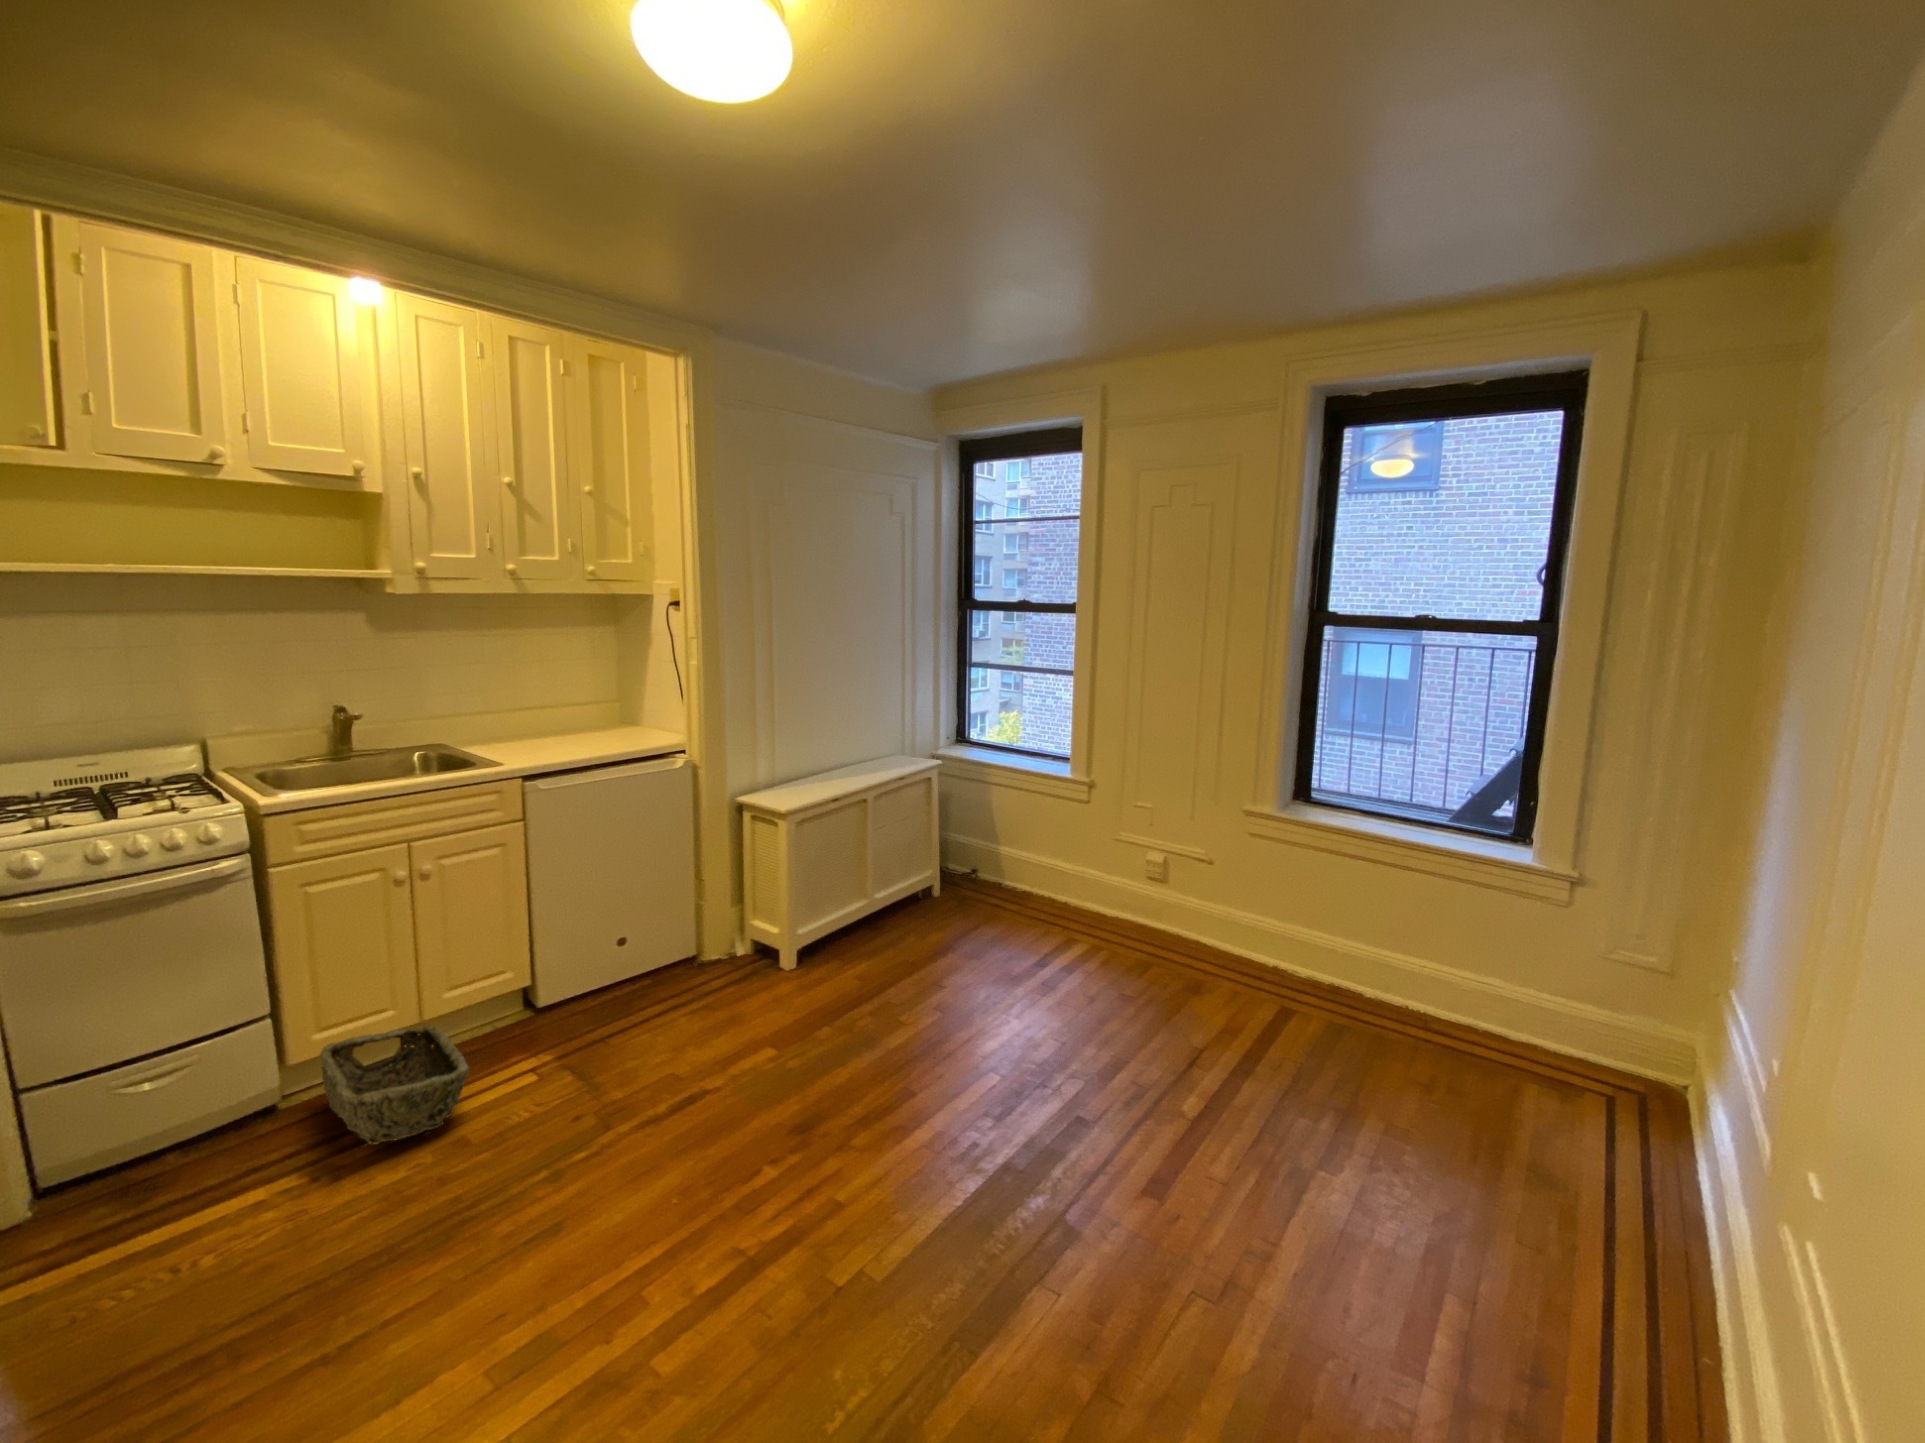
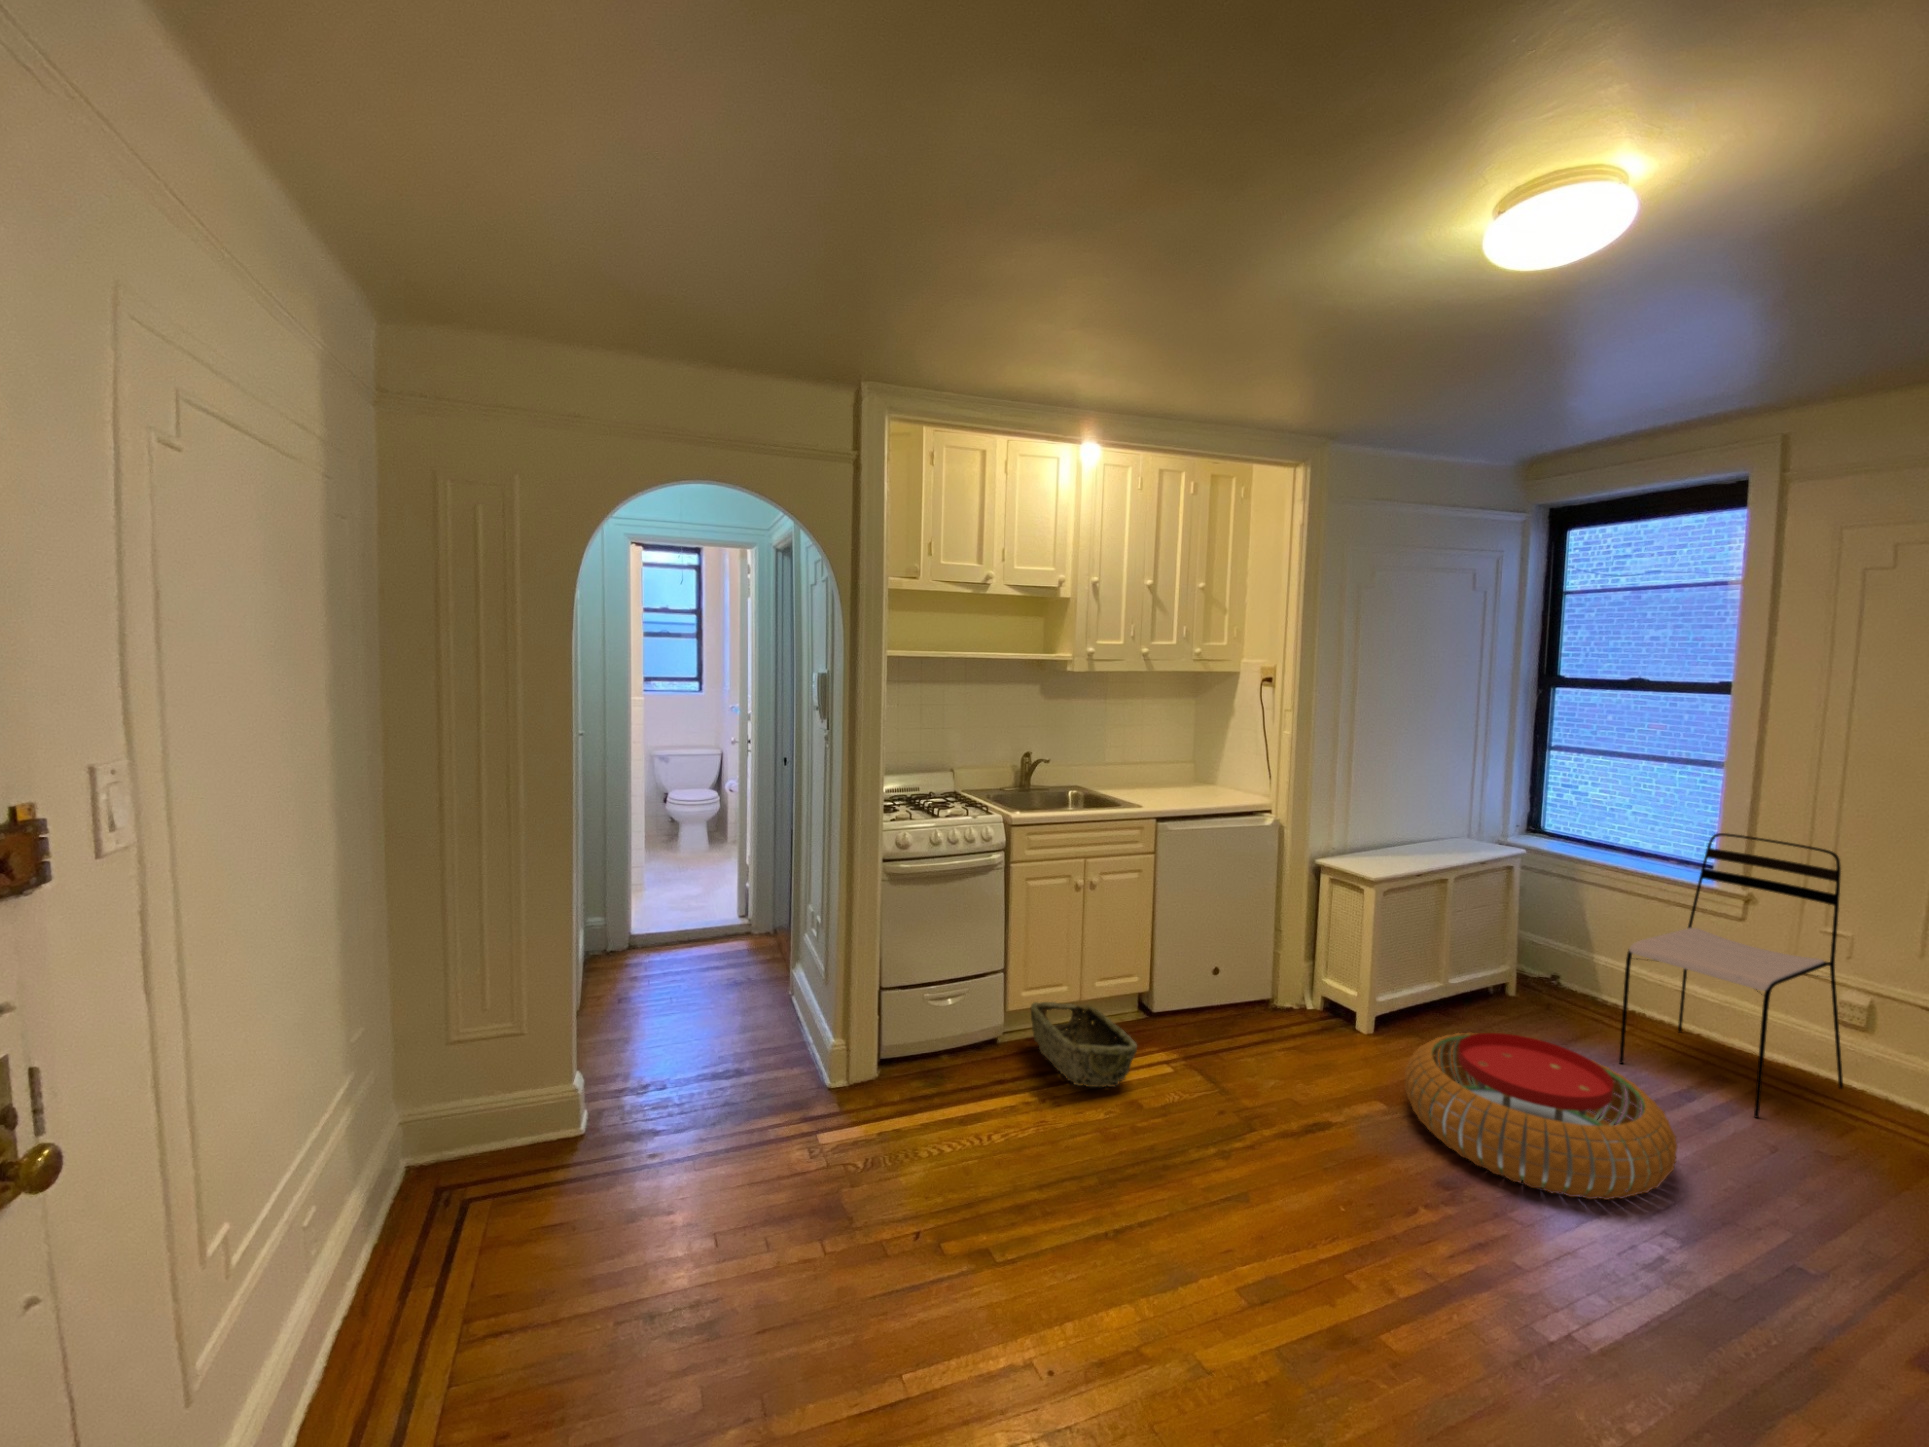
dining chair: none [999,732,1144,972] -> present [1619,833,1843,1118]
pouf: none [789,949,1005,1104] -> present [1405,1032,1677,1200]

